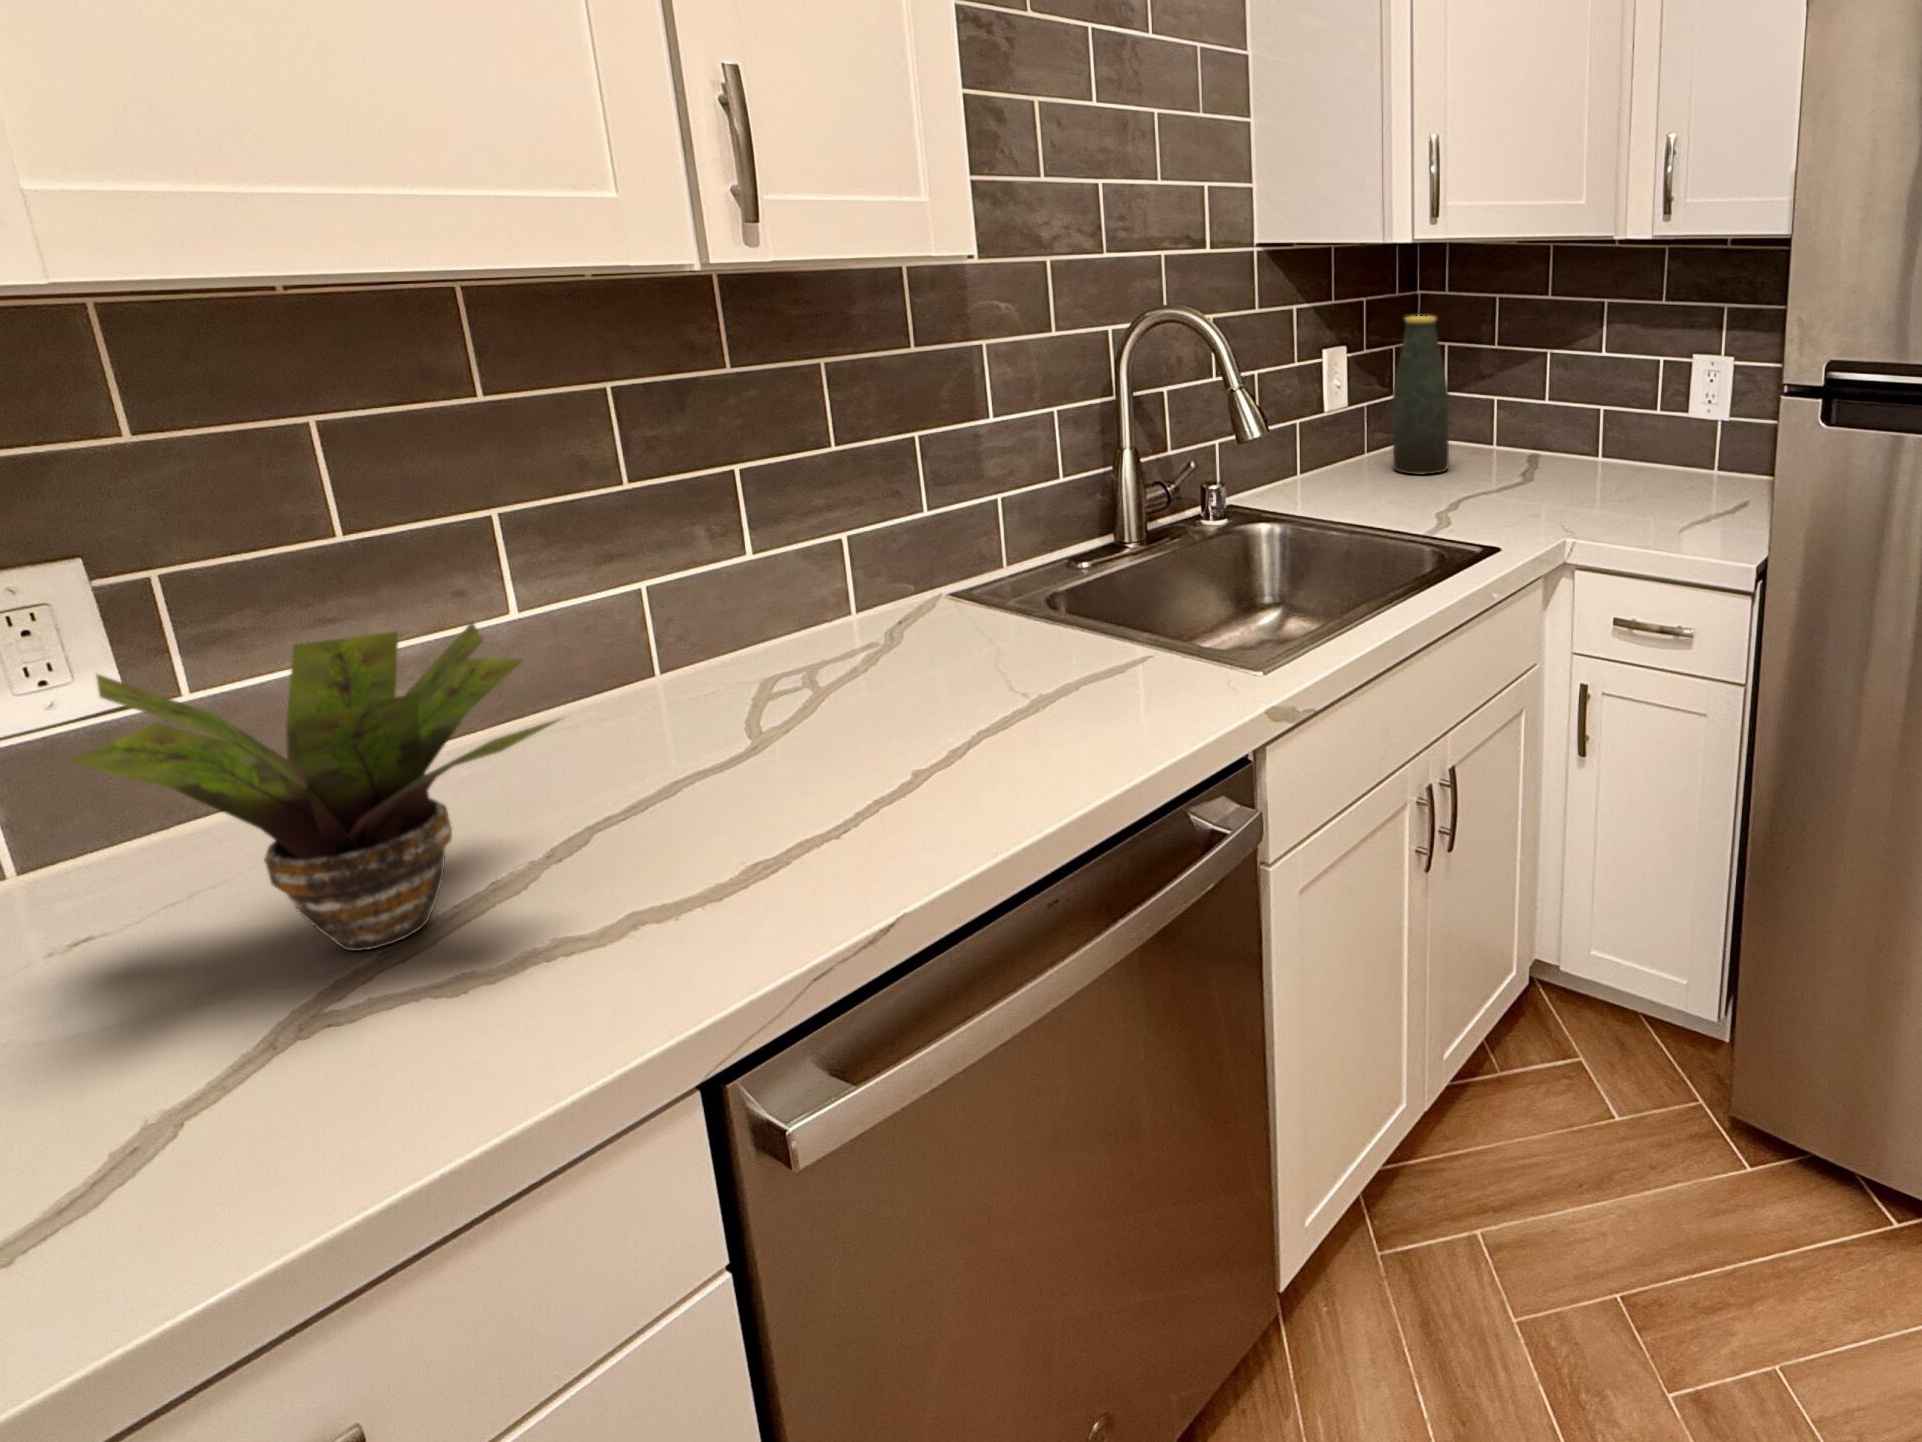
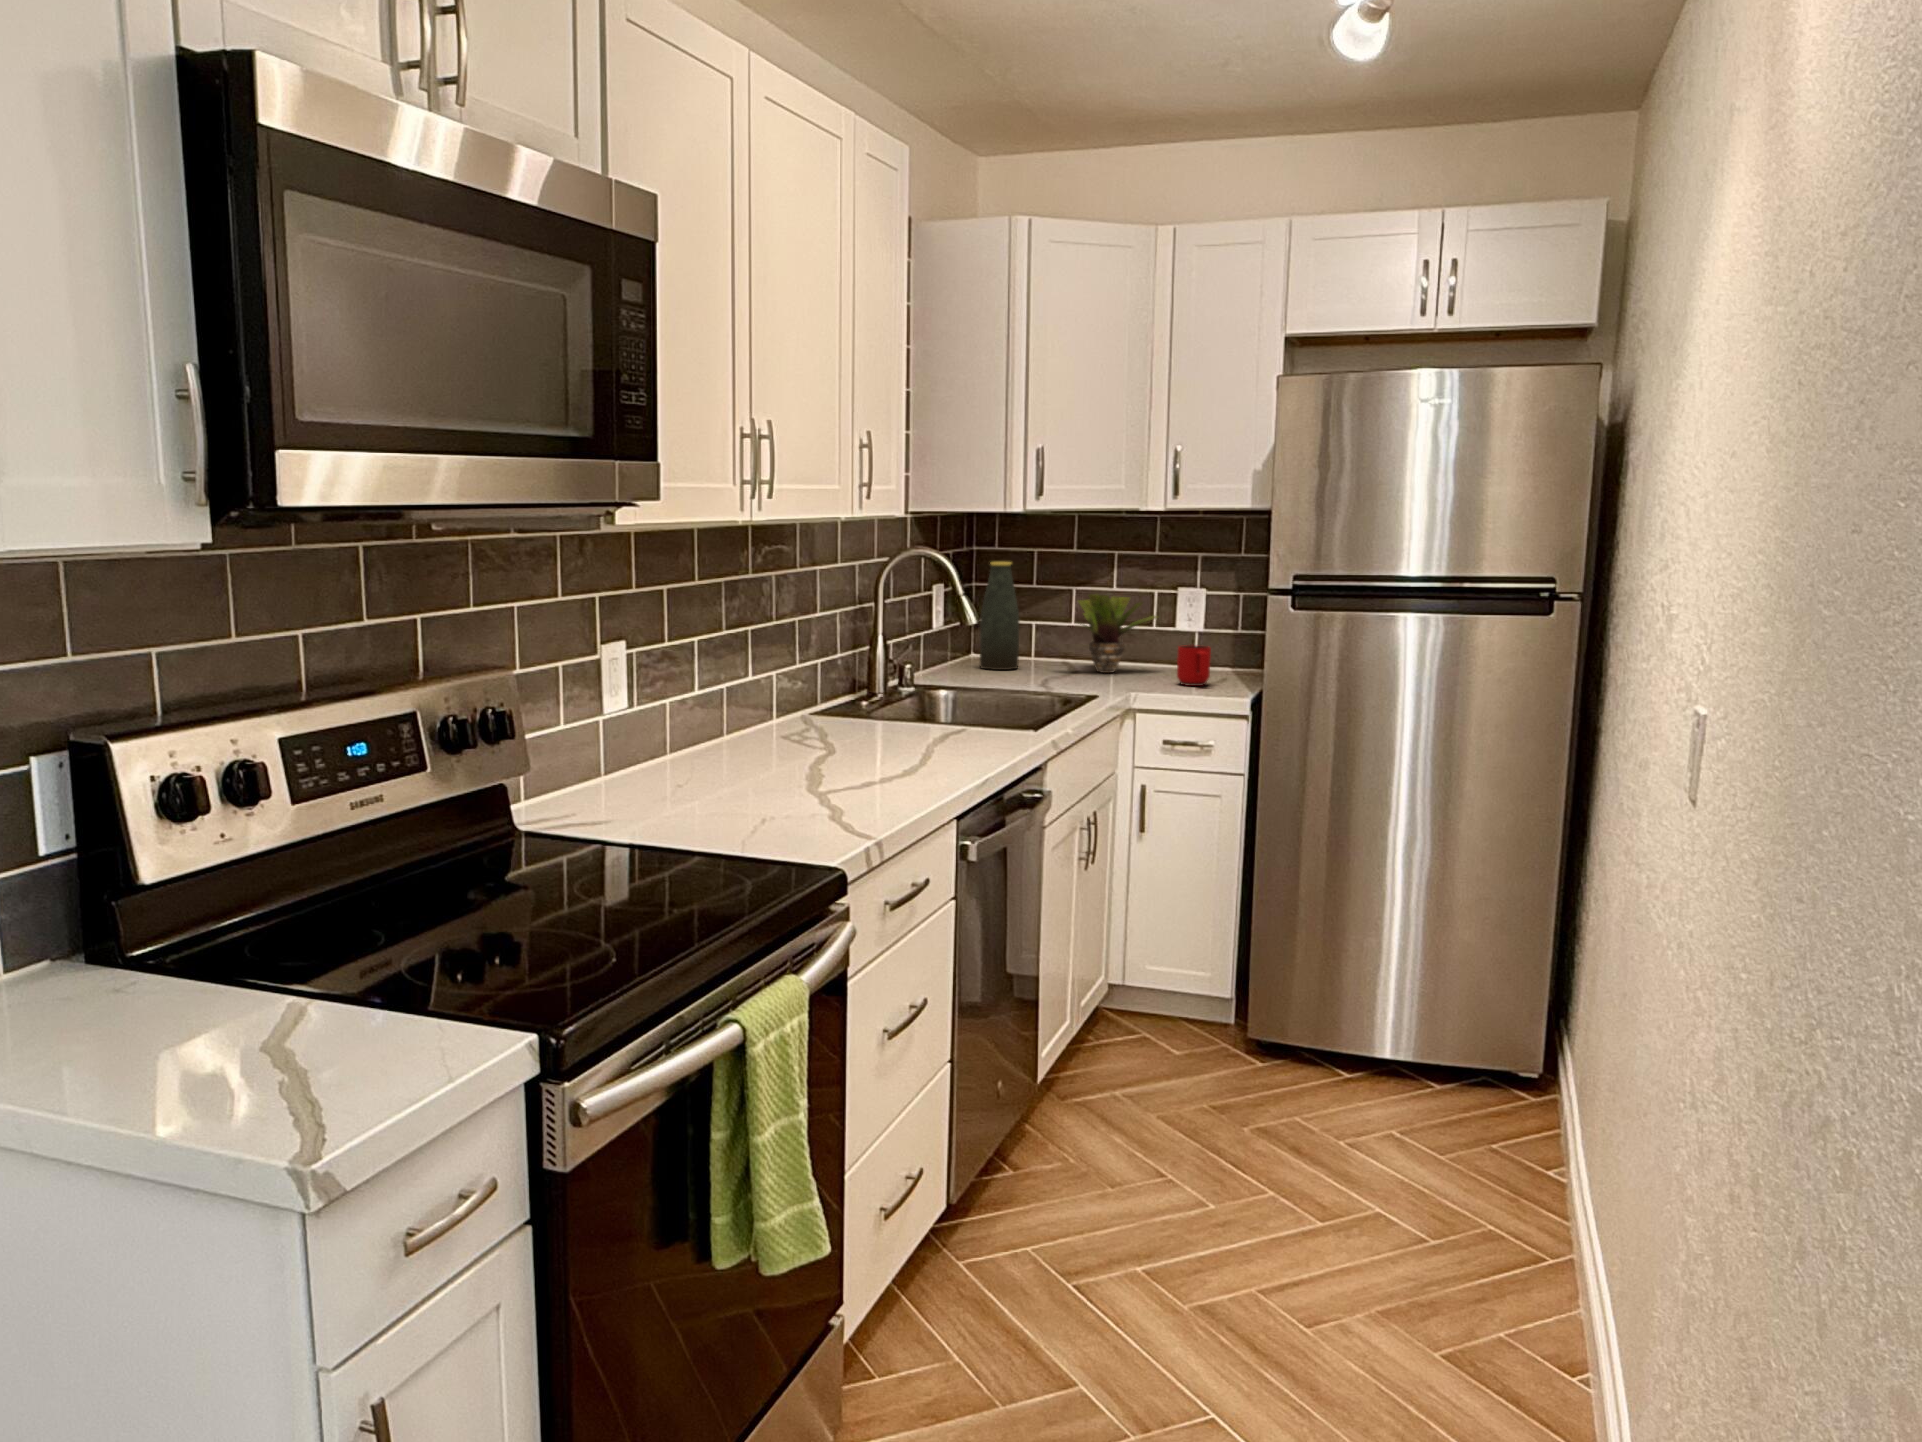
mug: none [1654,456,1710,524] -> present [1177,645,1211,686]
potted plant: present [67,623,566,951] -> present [1078,594,1157,673]

